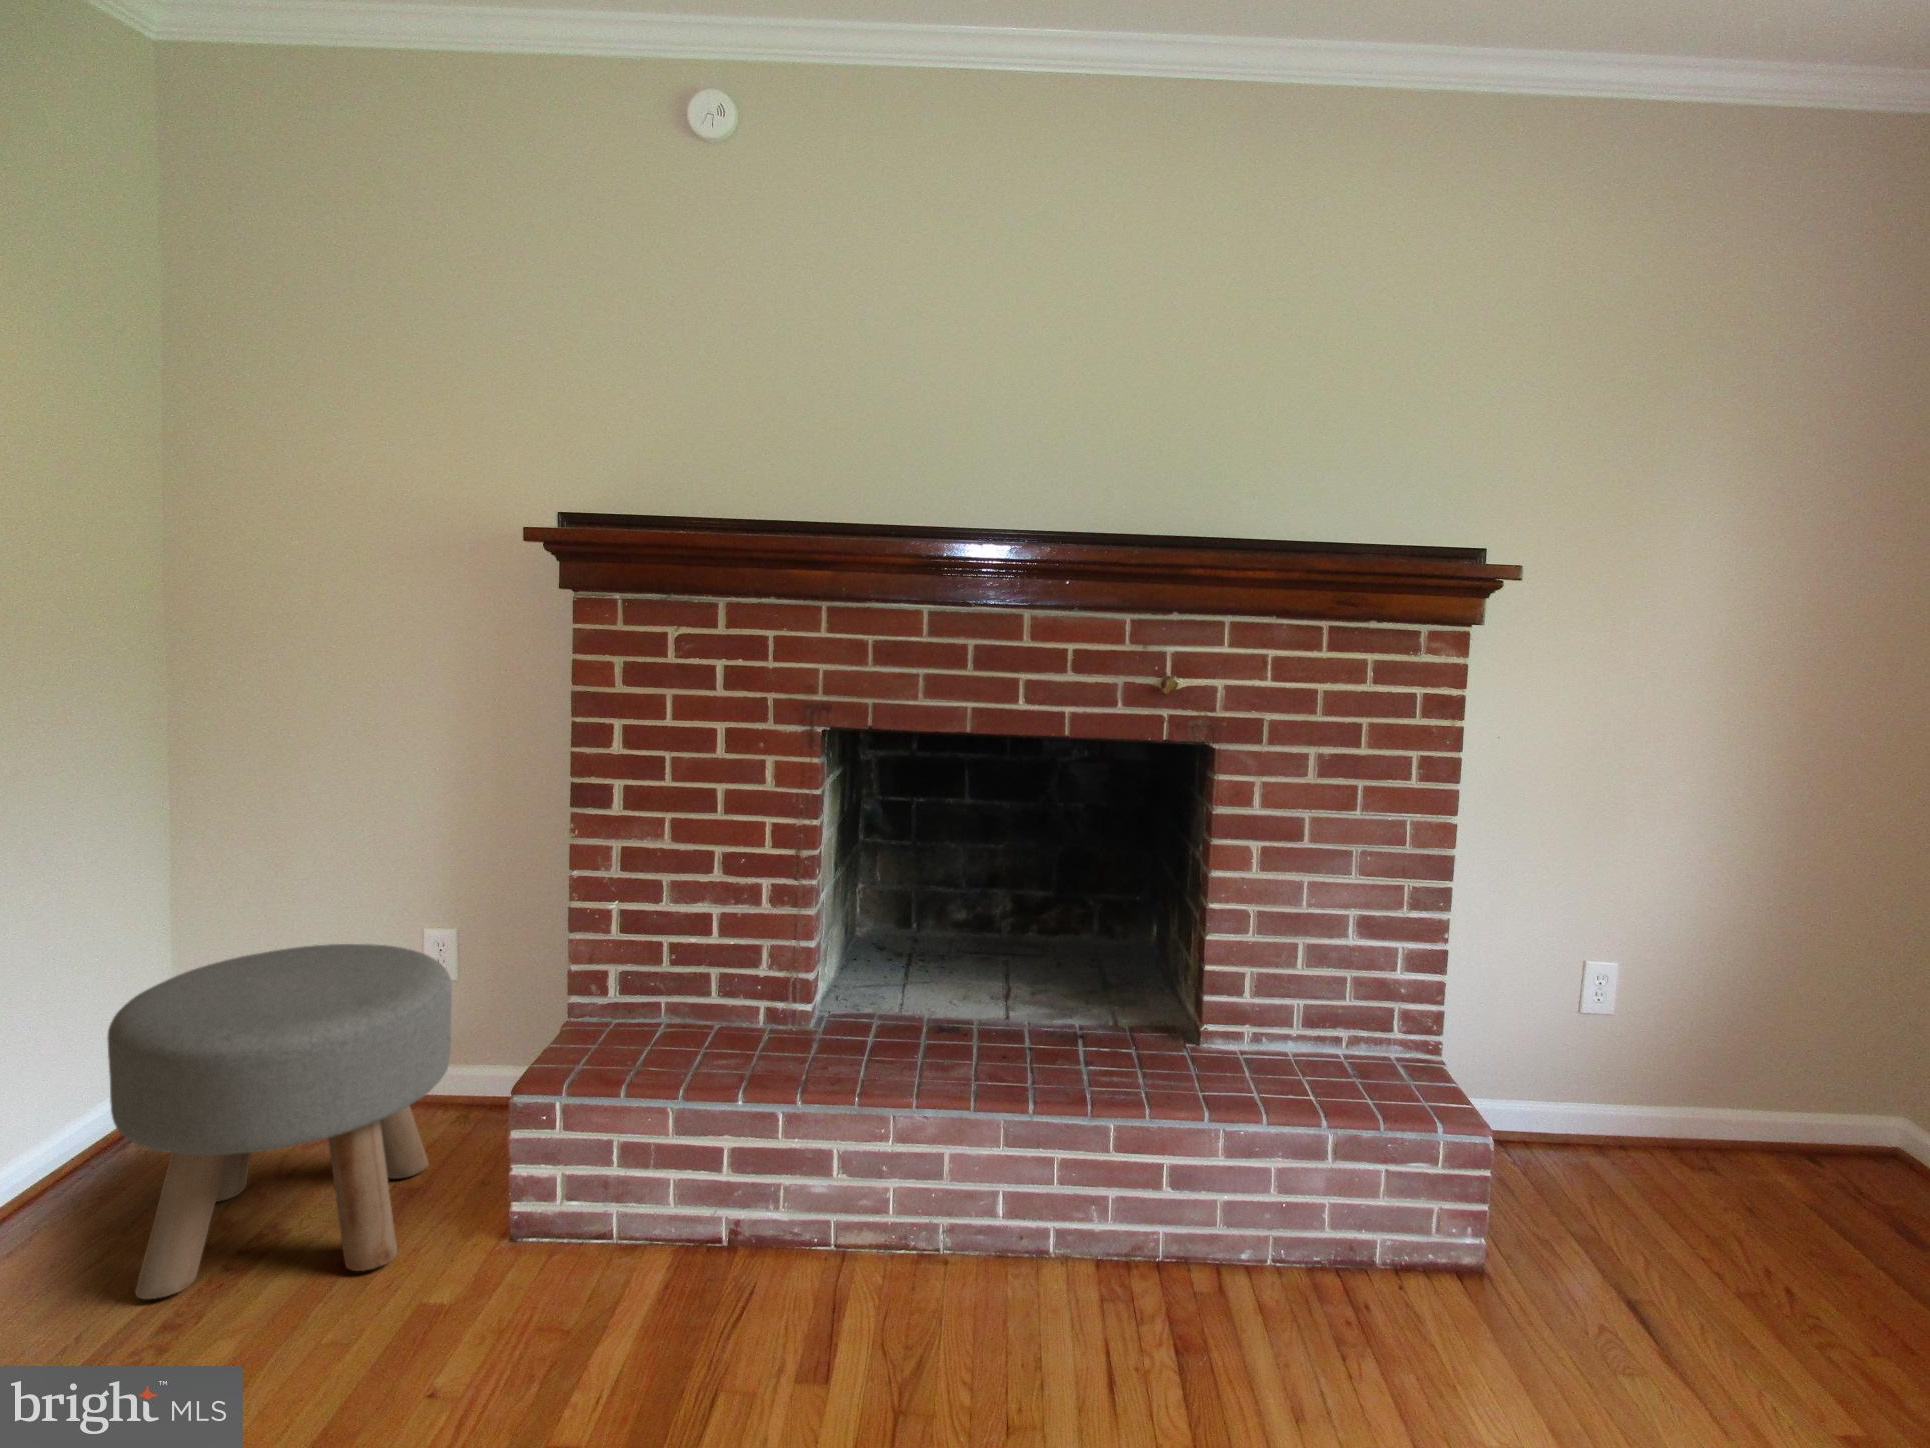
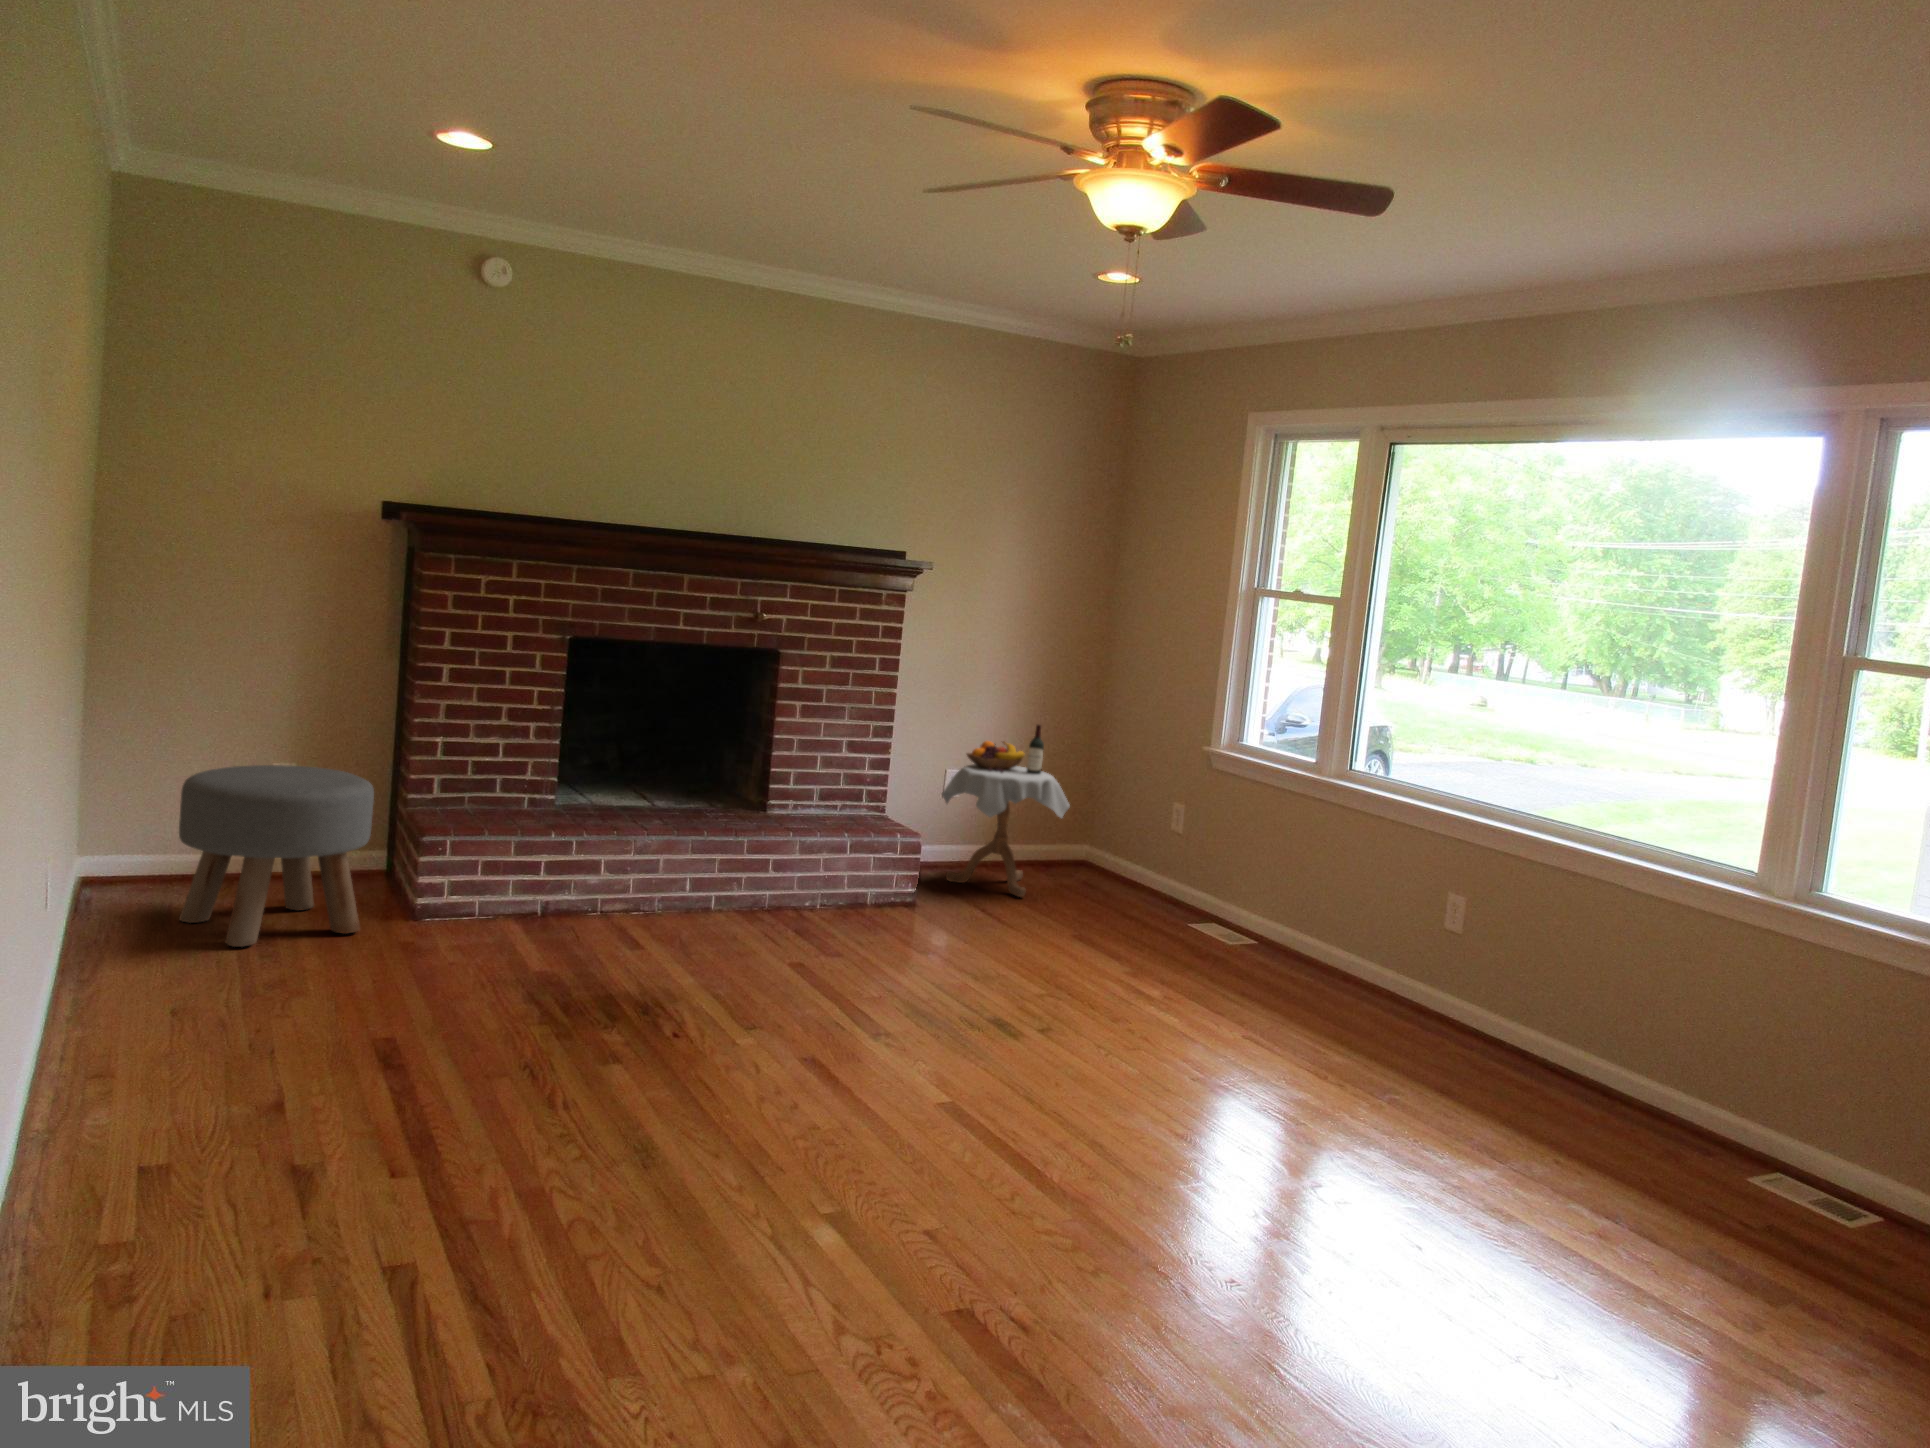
side table: none [1568,891,1876,1266] -> present [942,725,1070,897]

